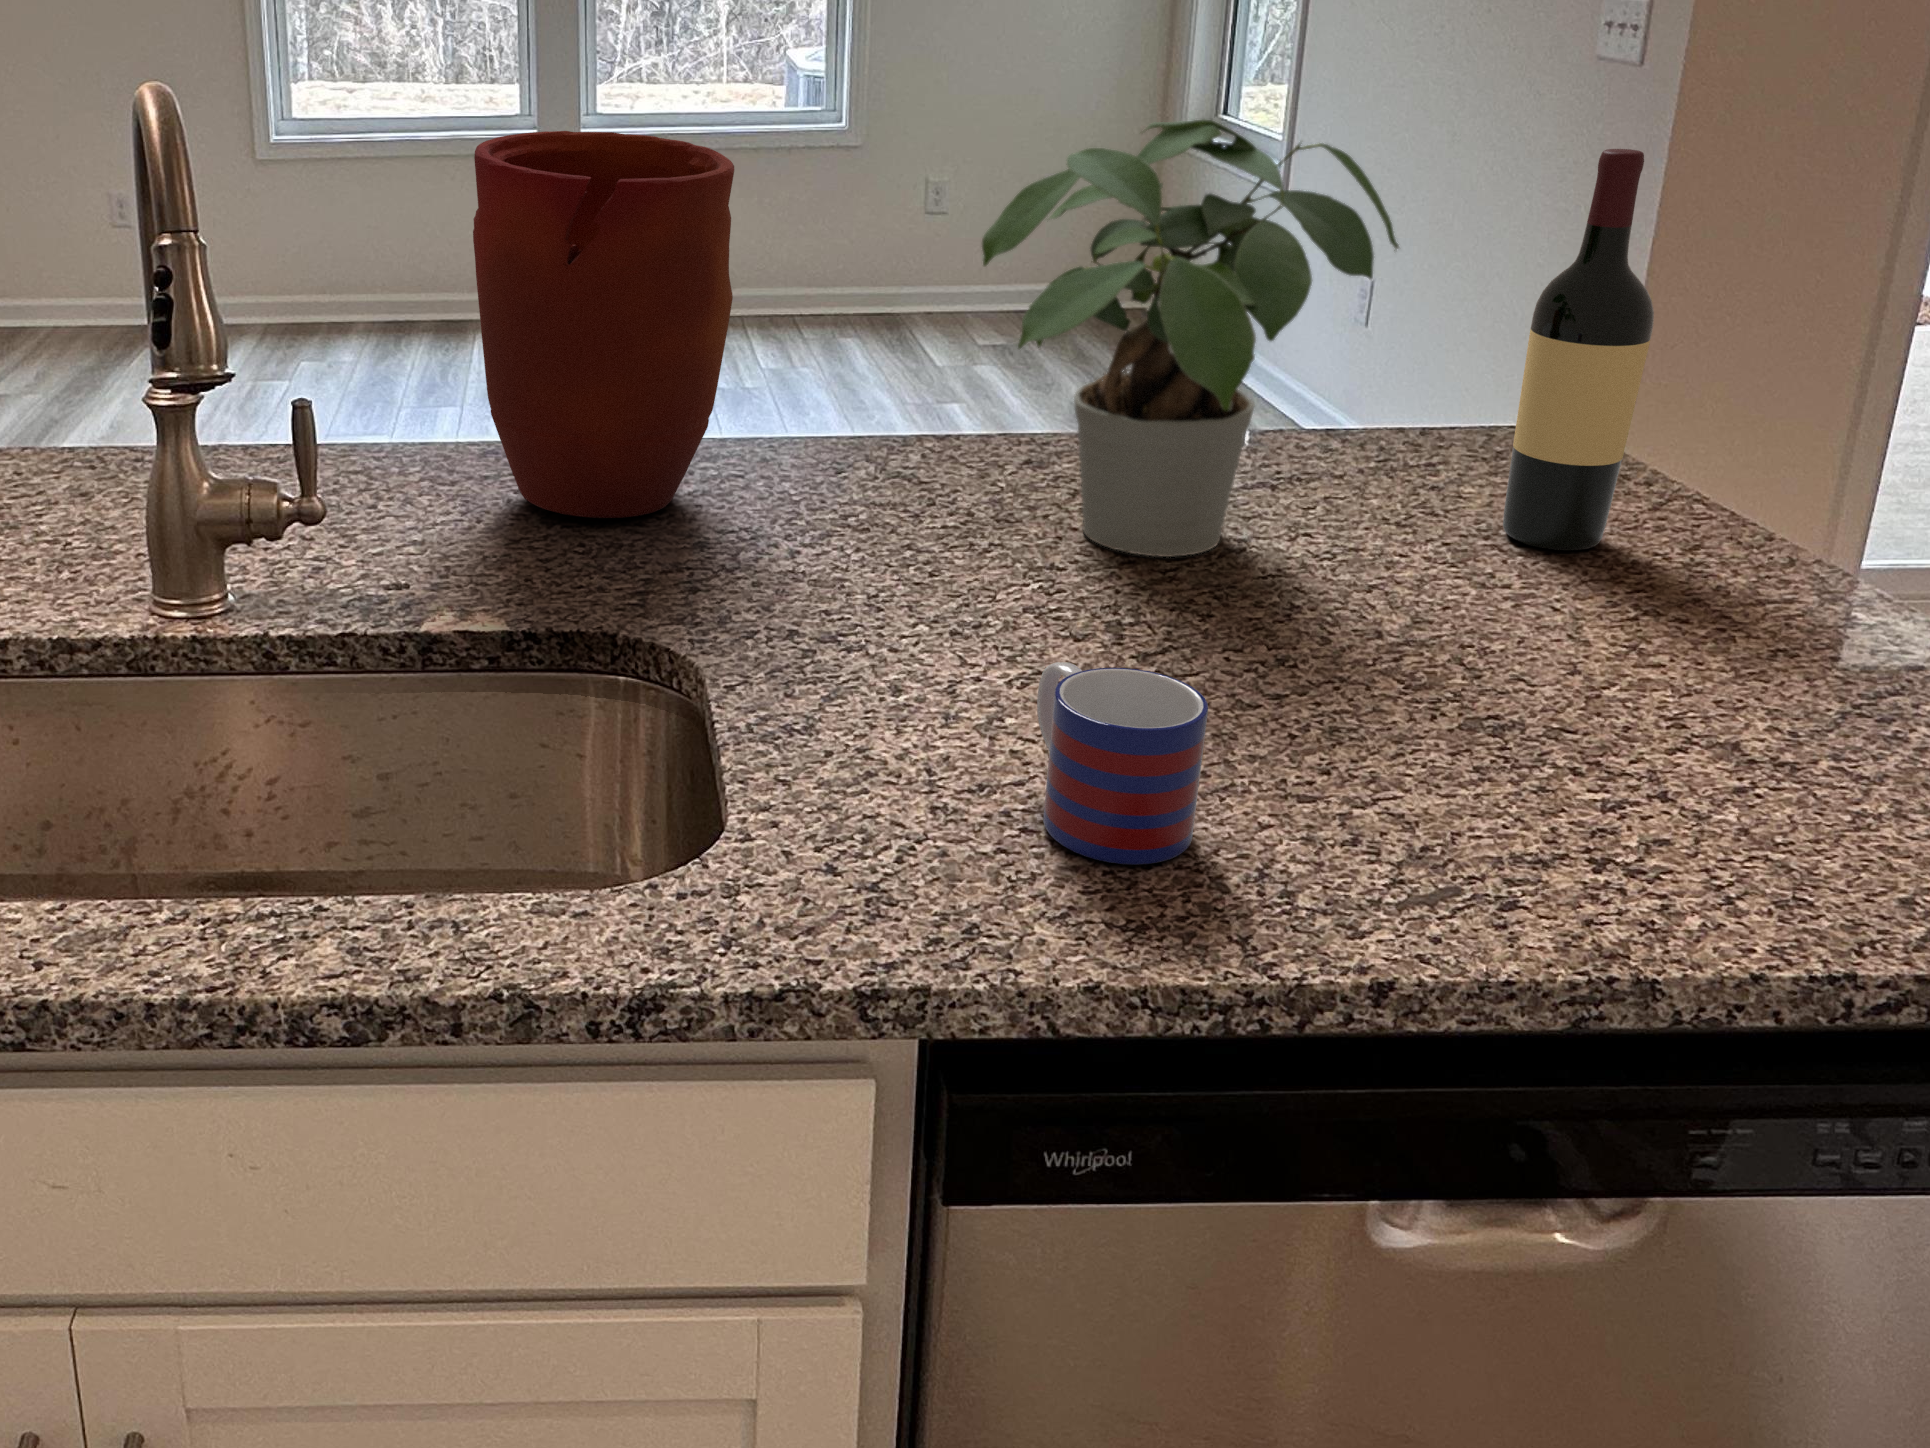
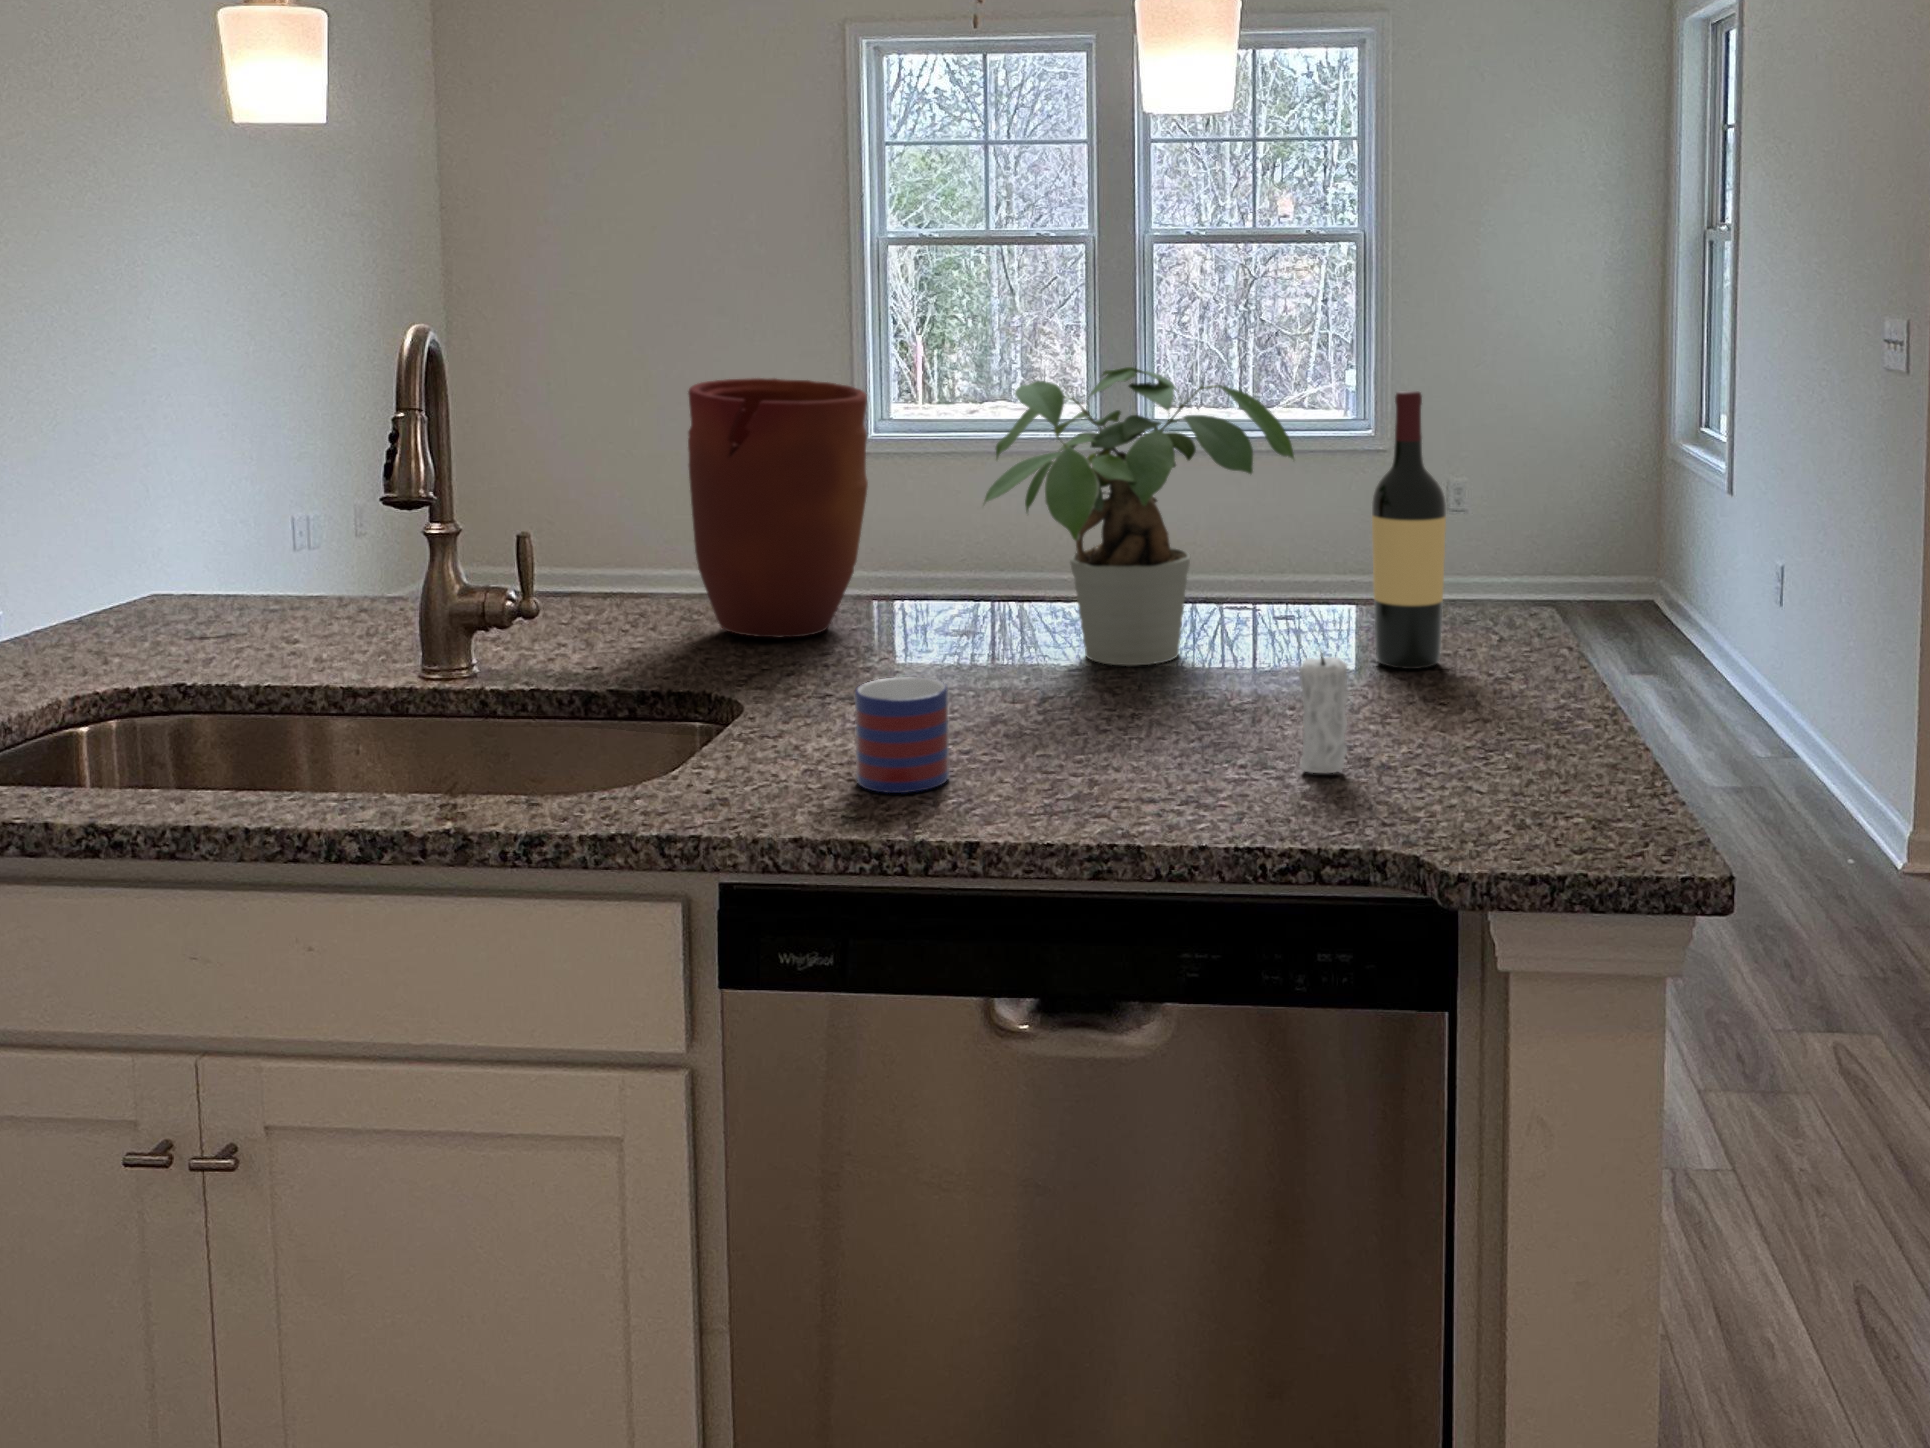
candle: none [1690,586,1808,791] -> present [1300,653,1349,773]

